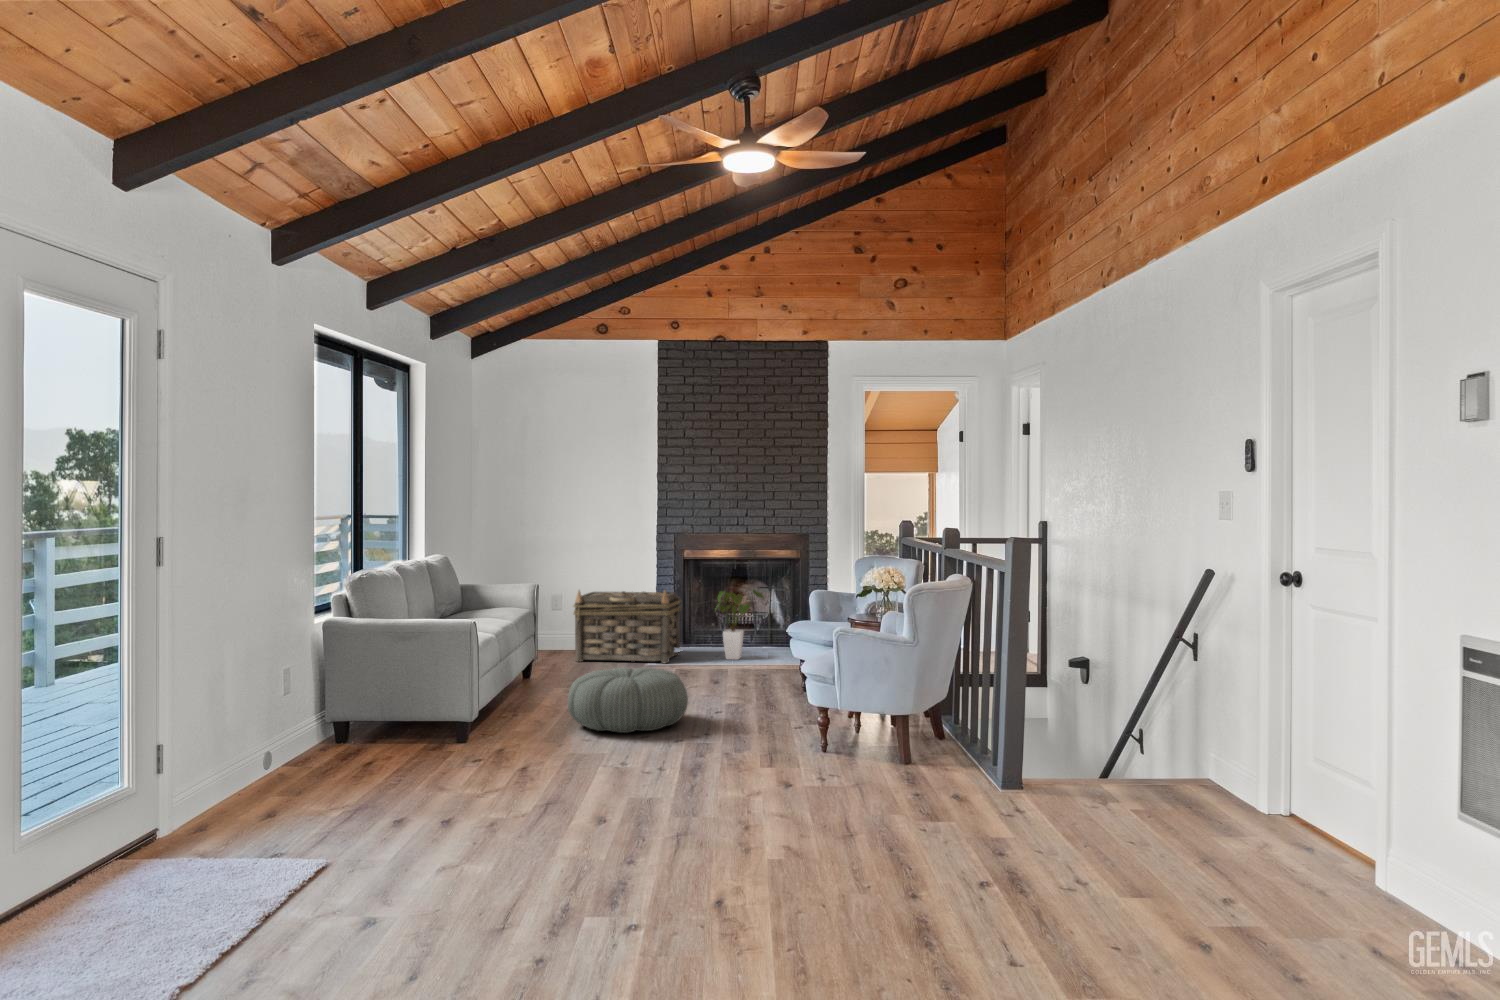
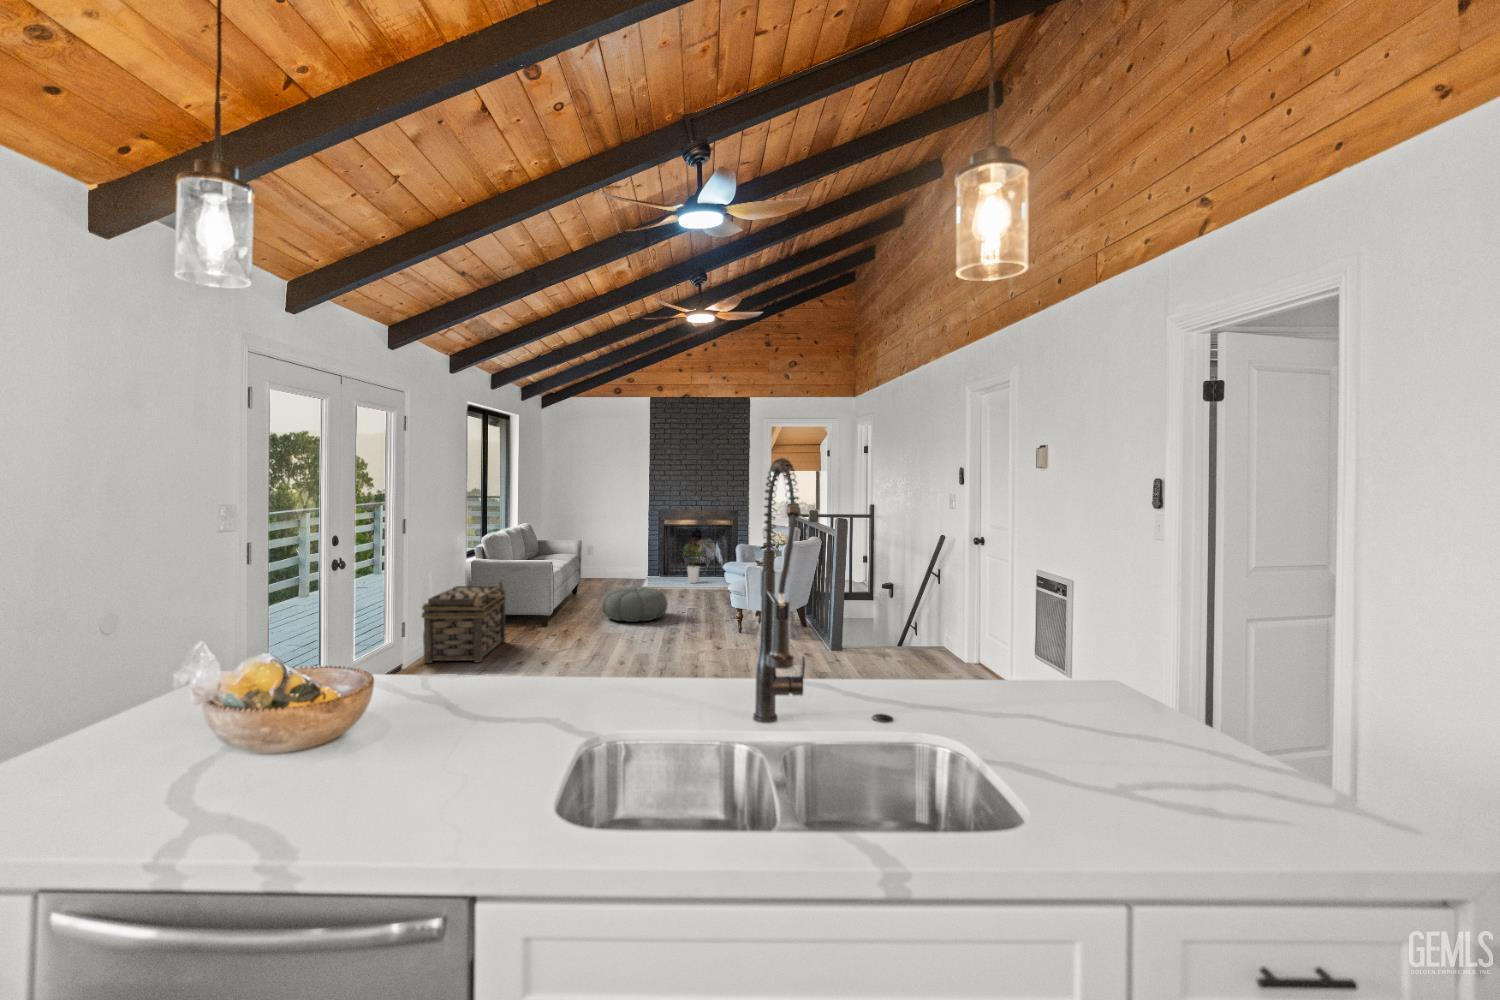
basket: present [573,590,681,663] -> present [421,581,506,663]

